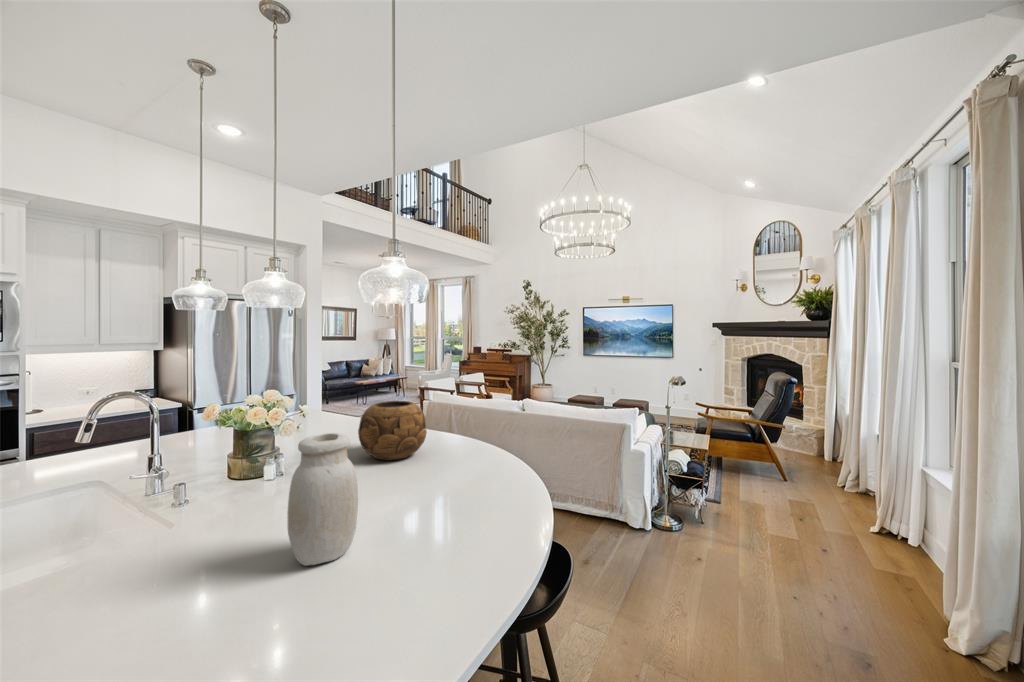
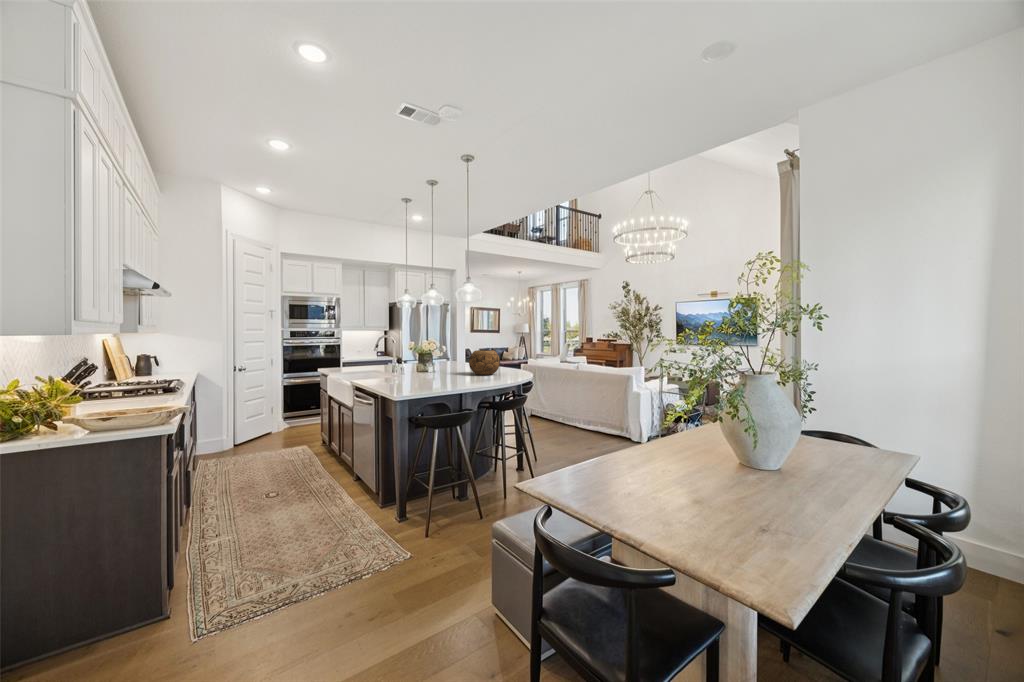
jar: present [287,433,358,566] -> none [436,347,457,386]

